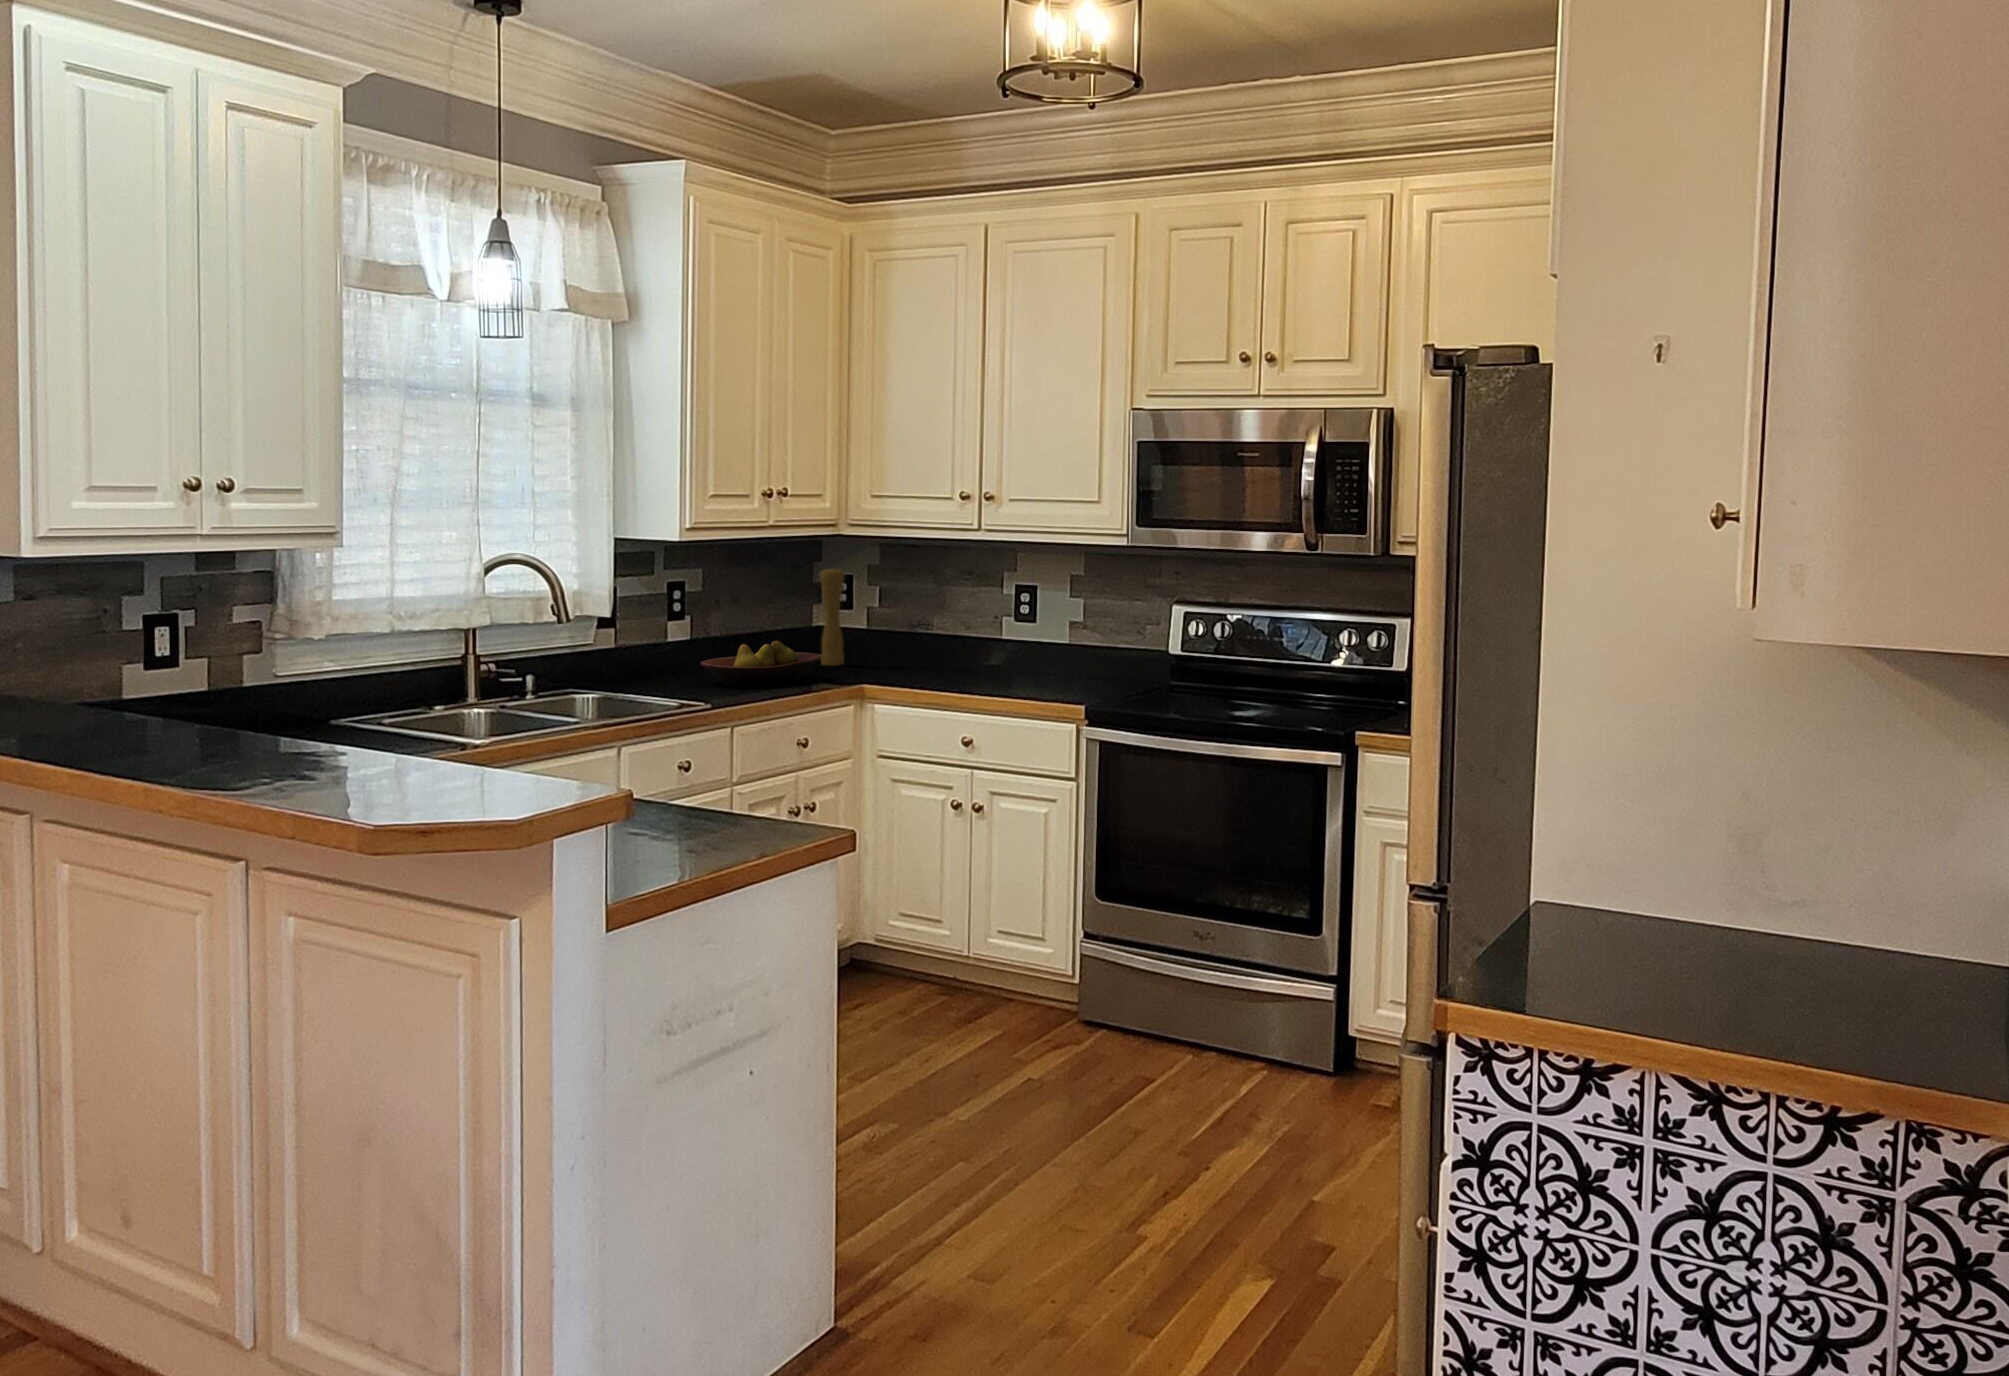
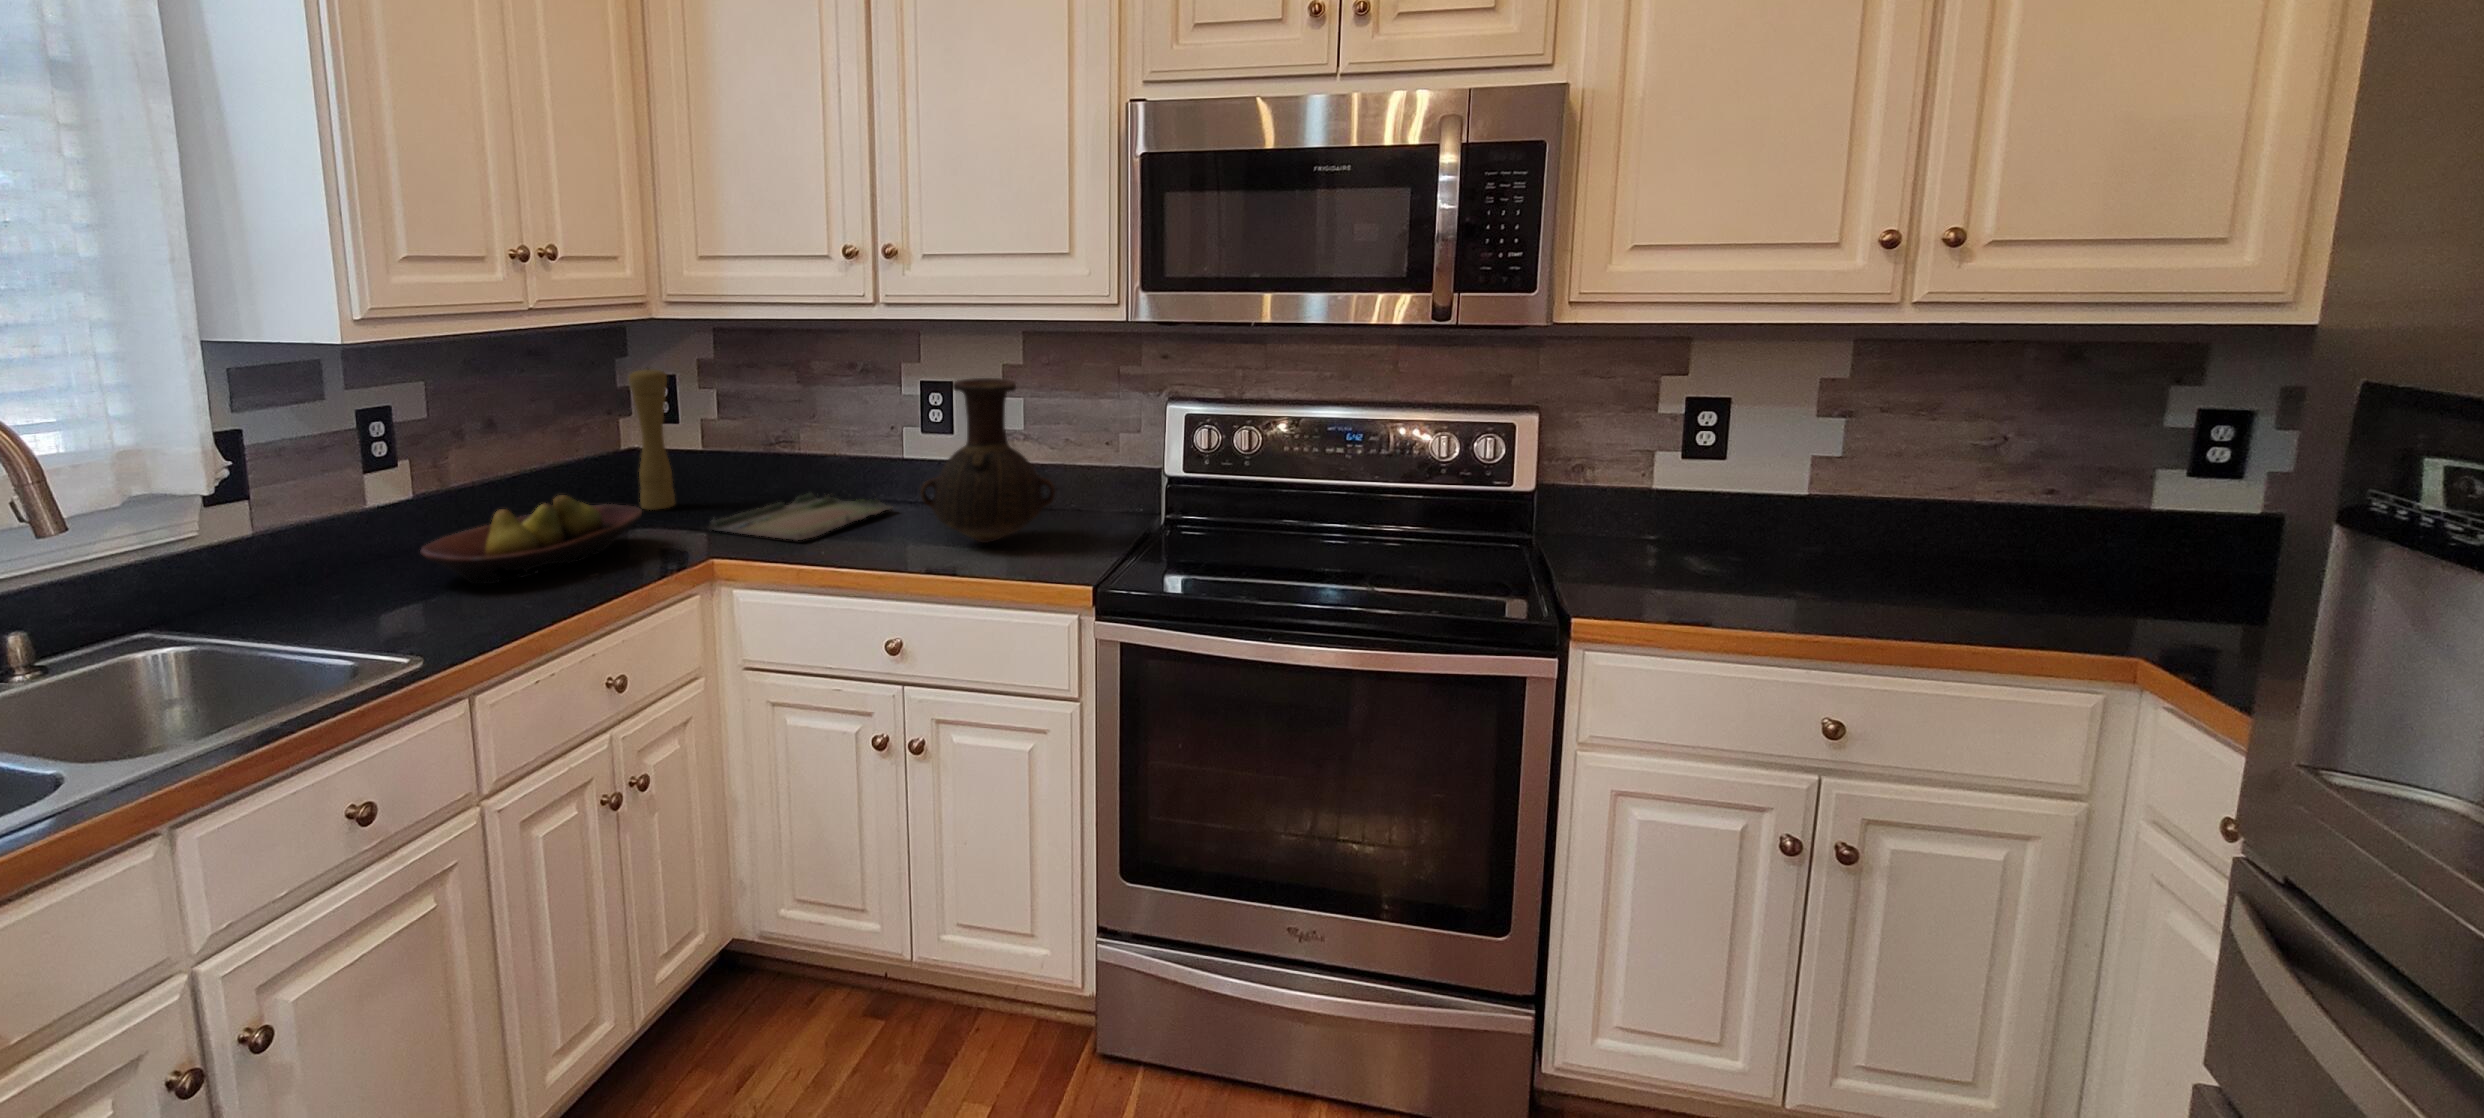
vase: none [994,579,1083,690] -> present [920,378,1055,543]
tray: none [861,659,988,681] -> present [708,493,892,540]

